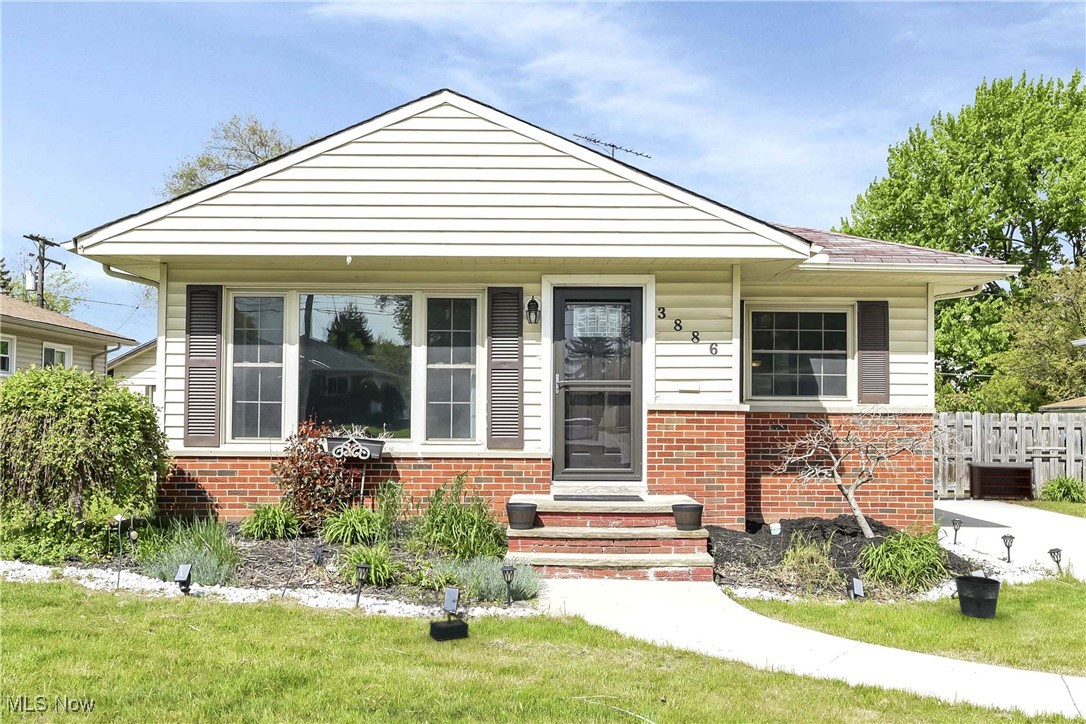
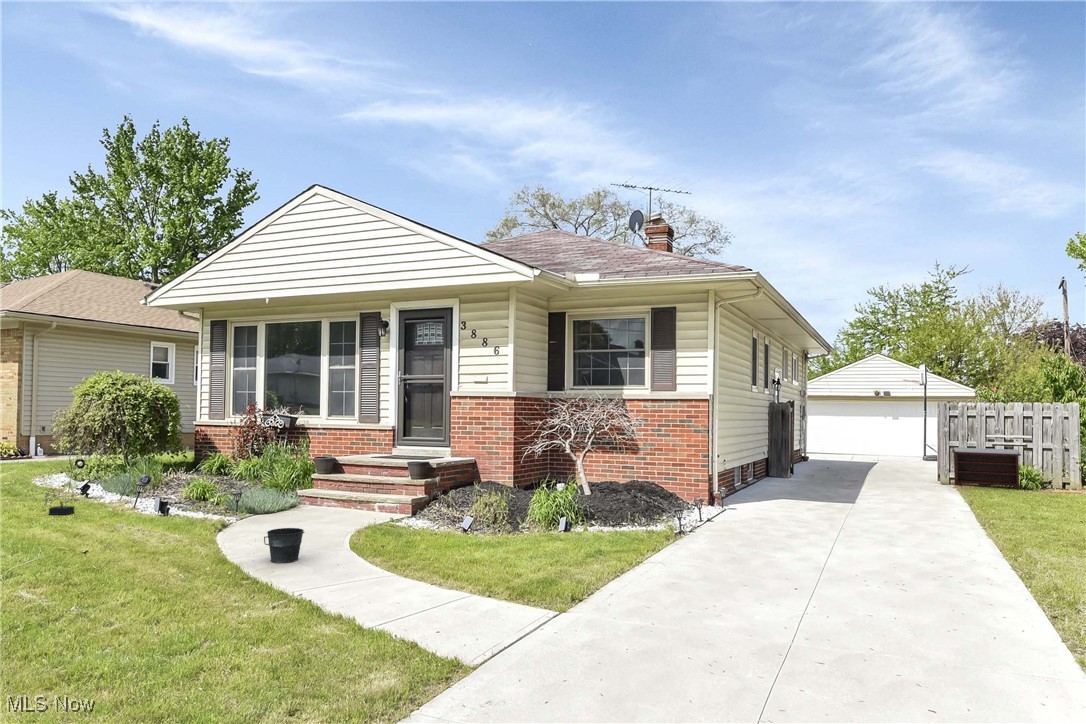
bucket: present [951,576,1001,618] -> present [264,528,304,563]
decorative plant: present [419,590,474,641] -> present [44,488,78,515]

